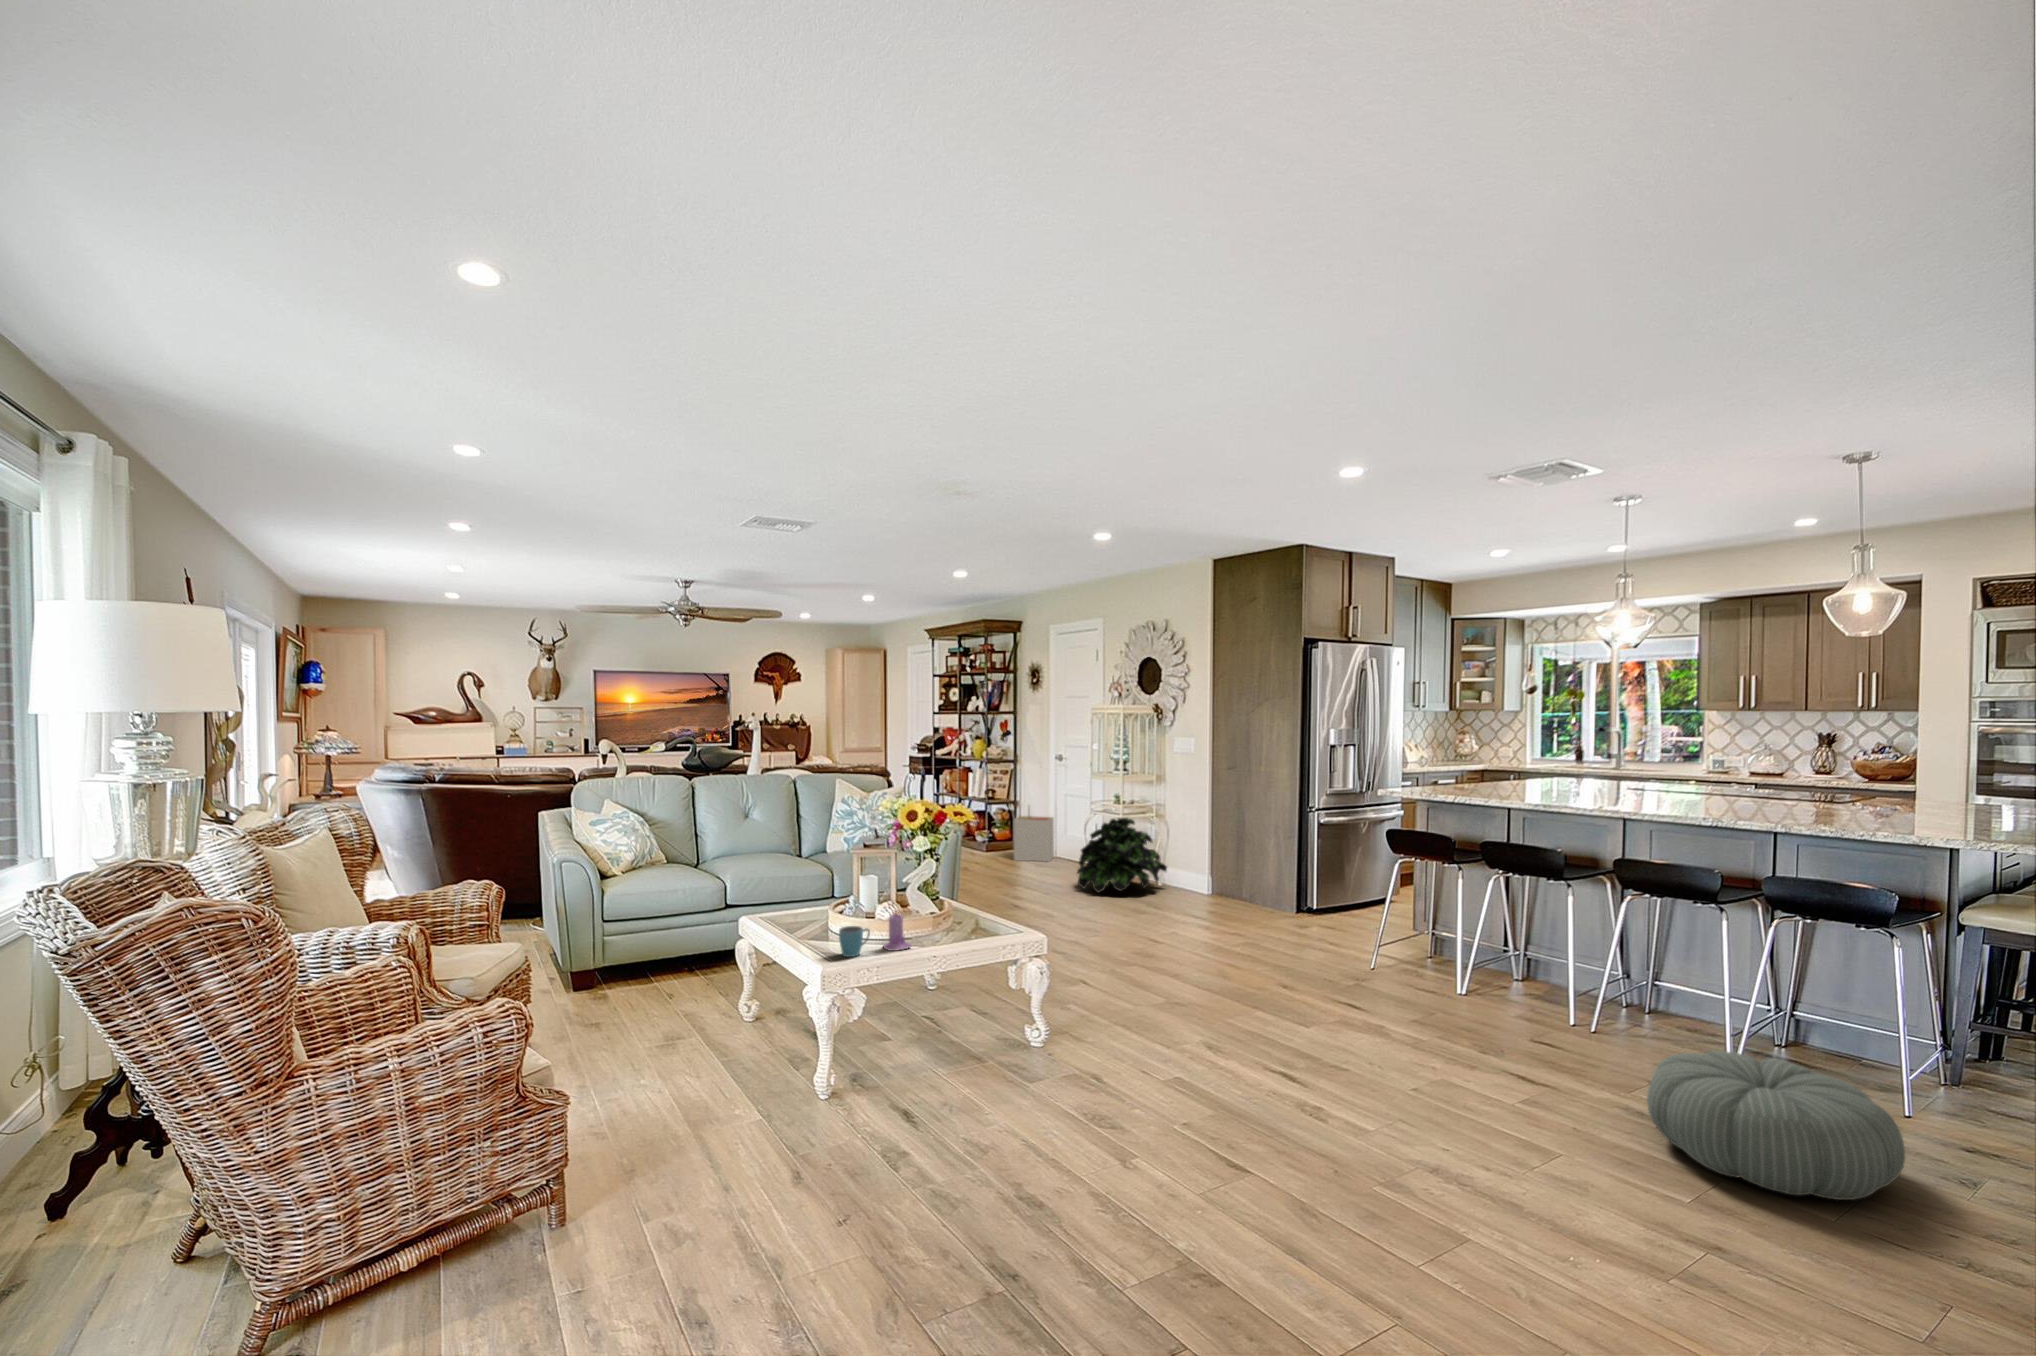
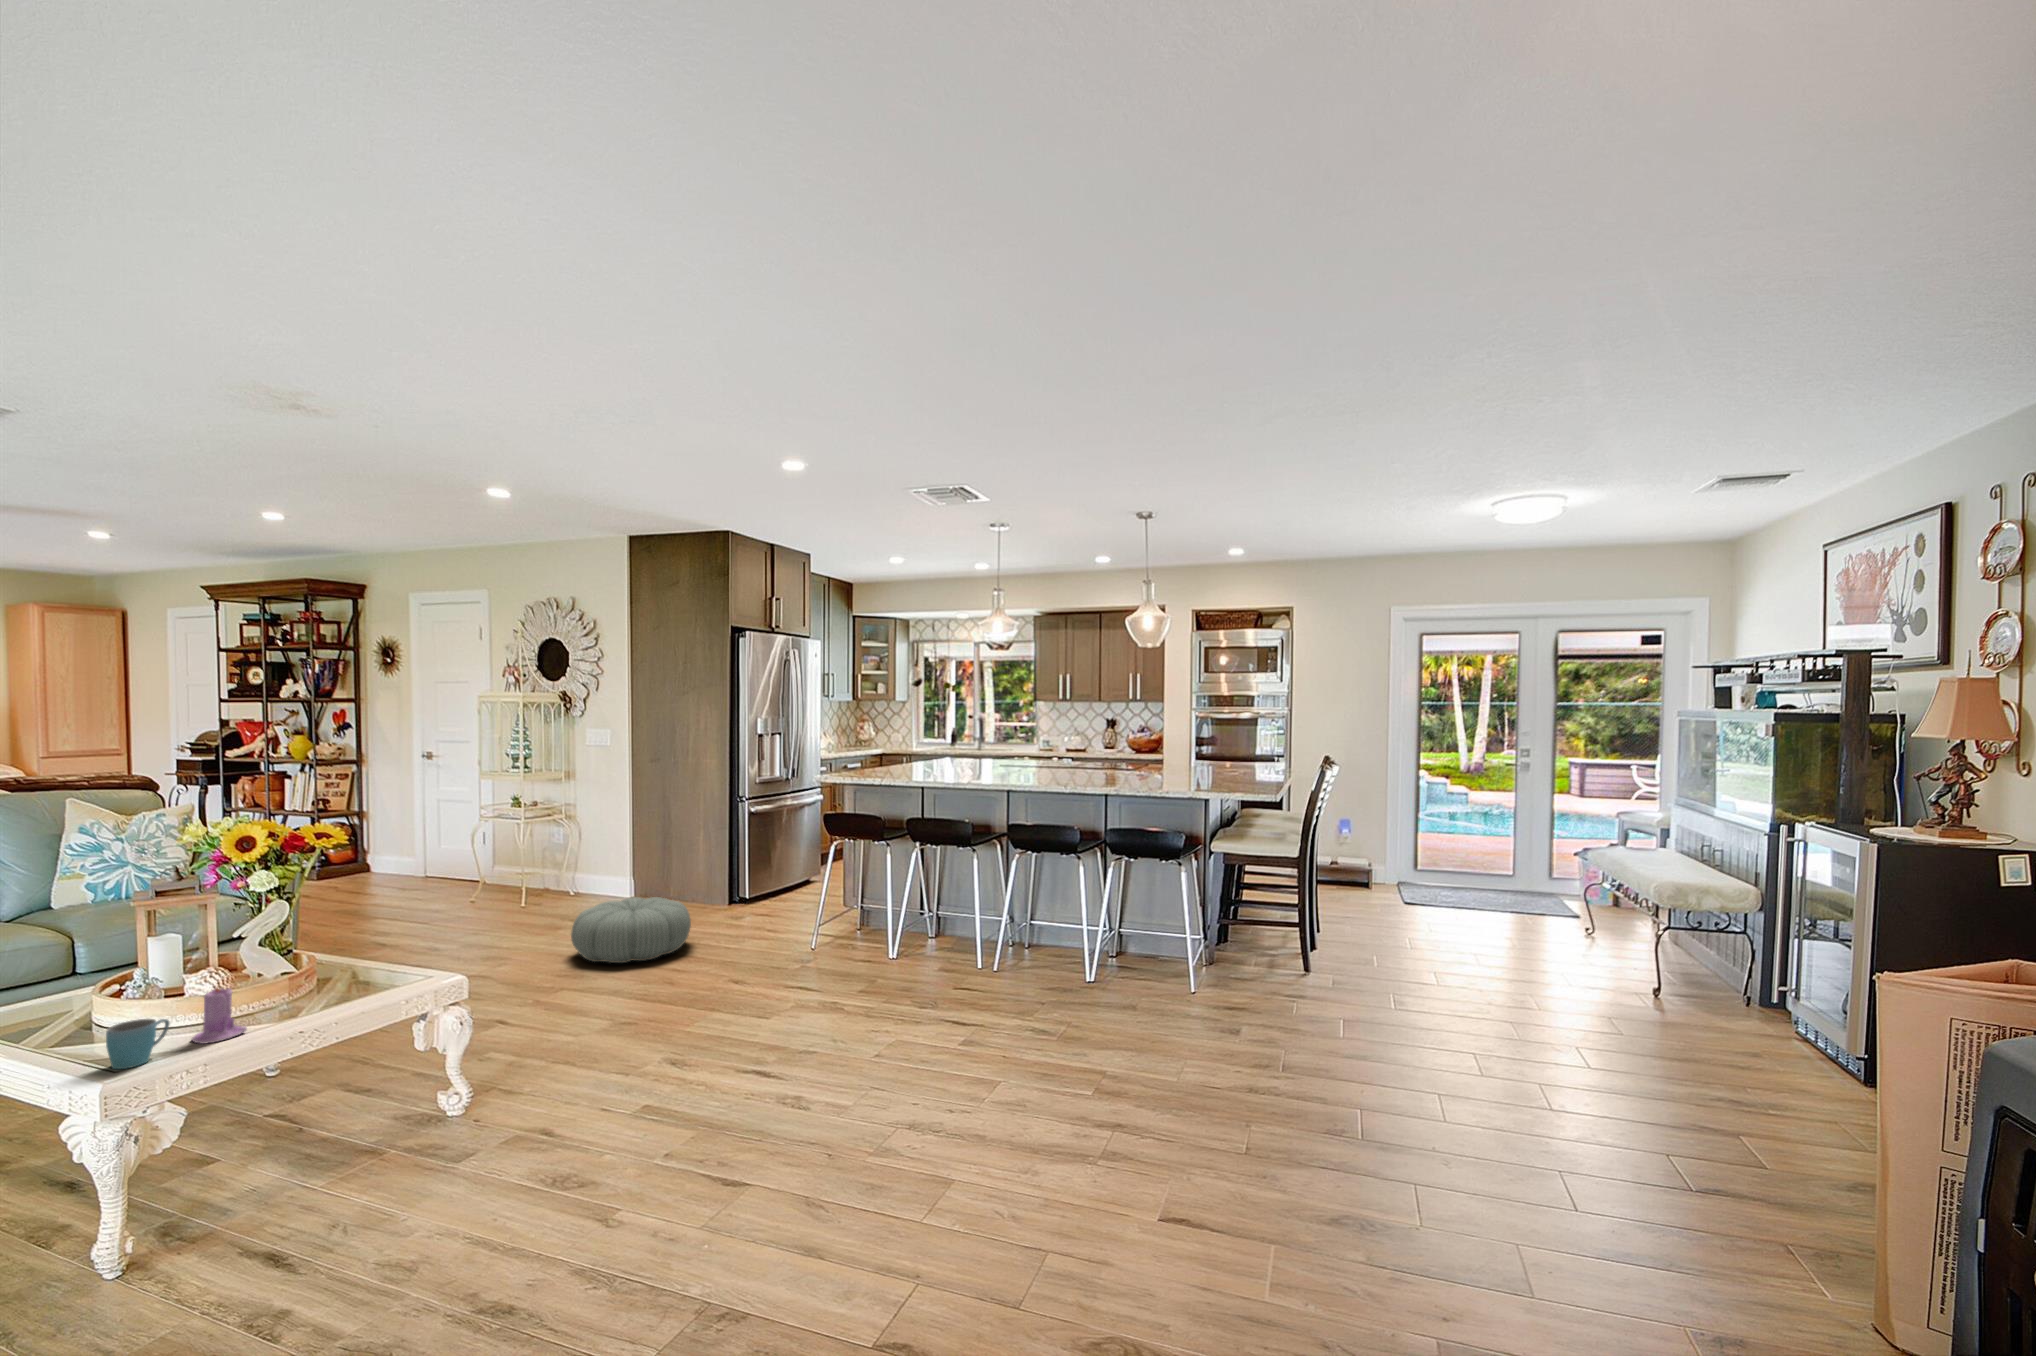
storage bin: present [1014,814,1054,862] -> none [355,815,416,887]
potted plant: present [1077,818,1167,893] -> none [458,821,578,913]
pouf: present [1647,1051,1905,1200] -> present [571,897,691,963]

